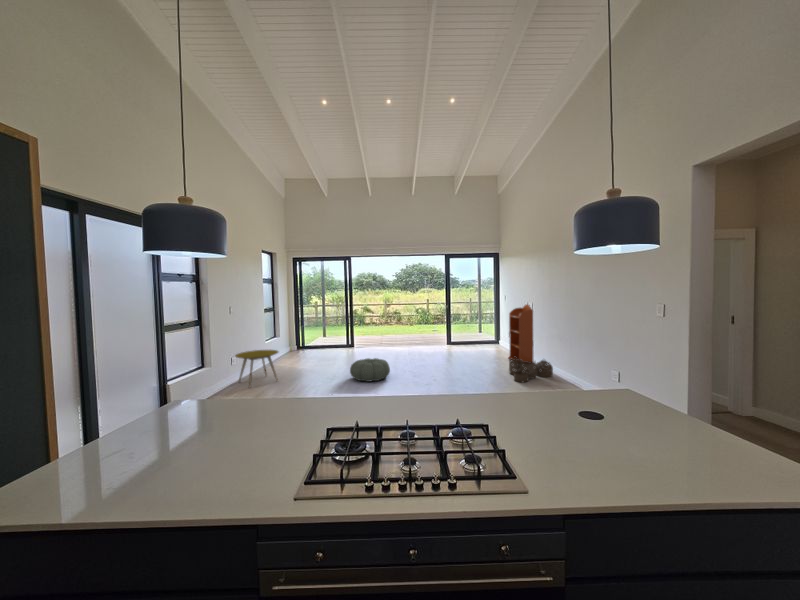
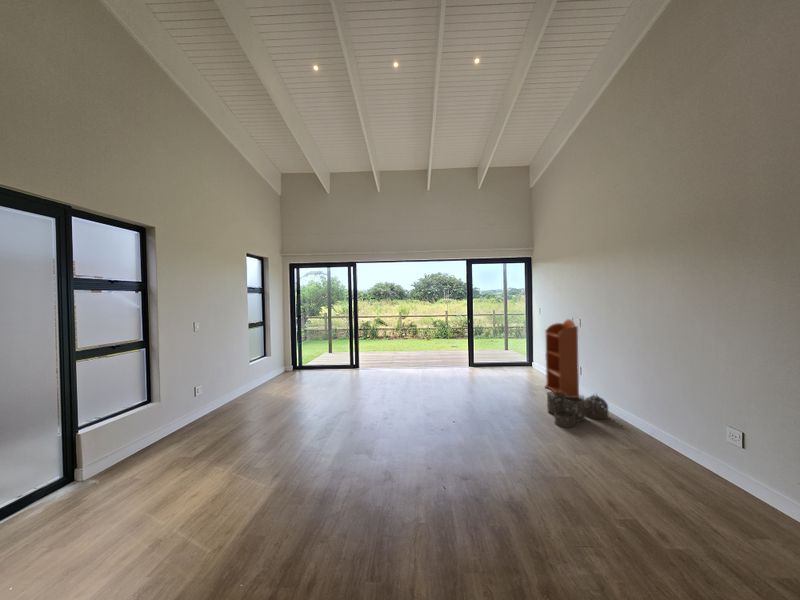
side table: present [235,350,278,387] -> none [199,375,254,425]
pouf: present [350,358,390,382] -> none [340,388,390,420]

